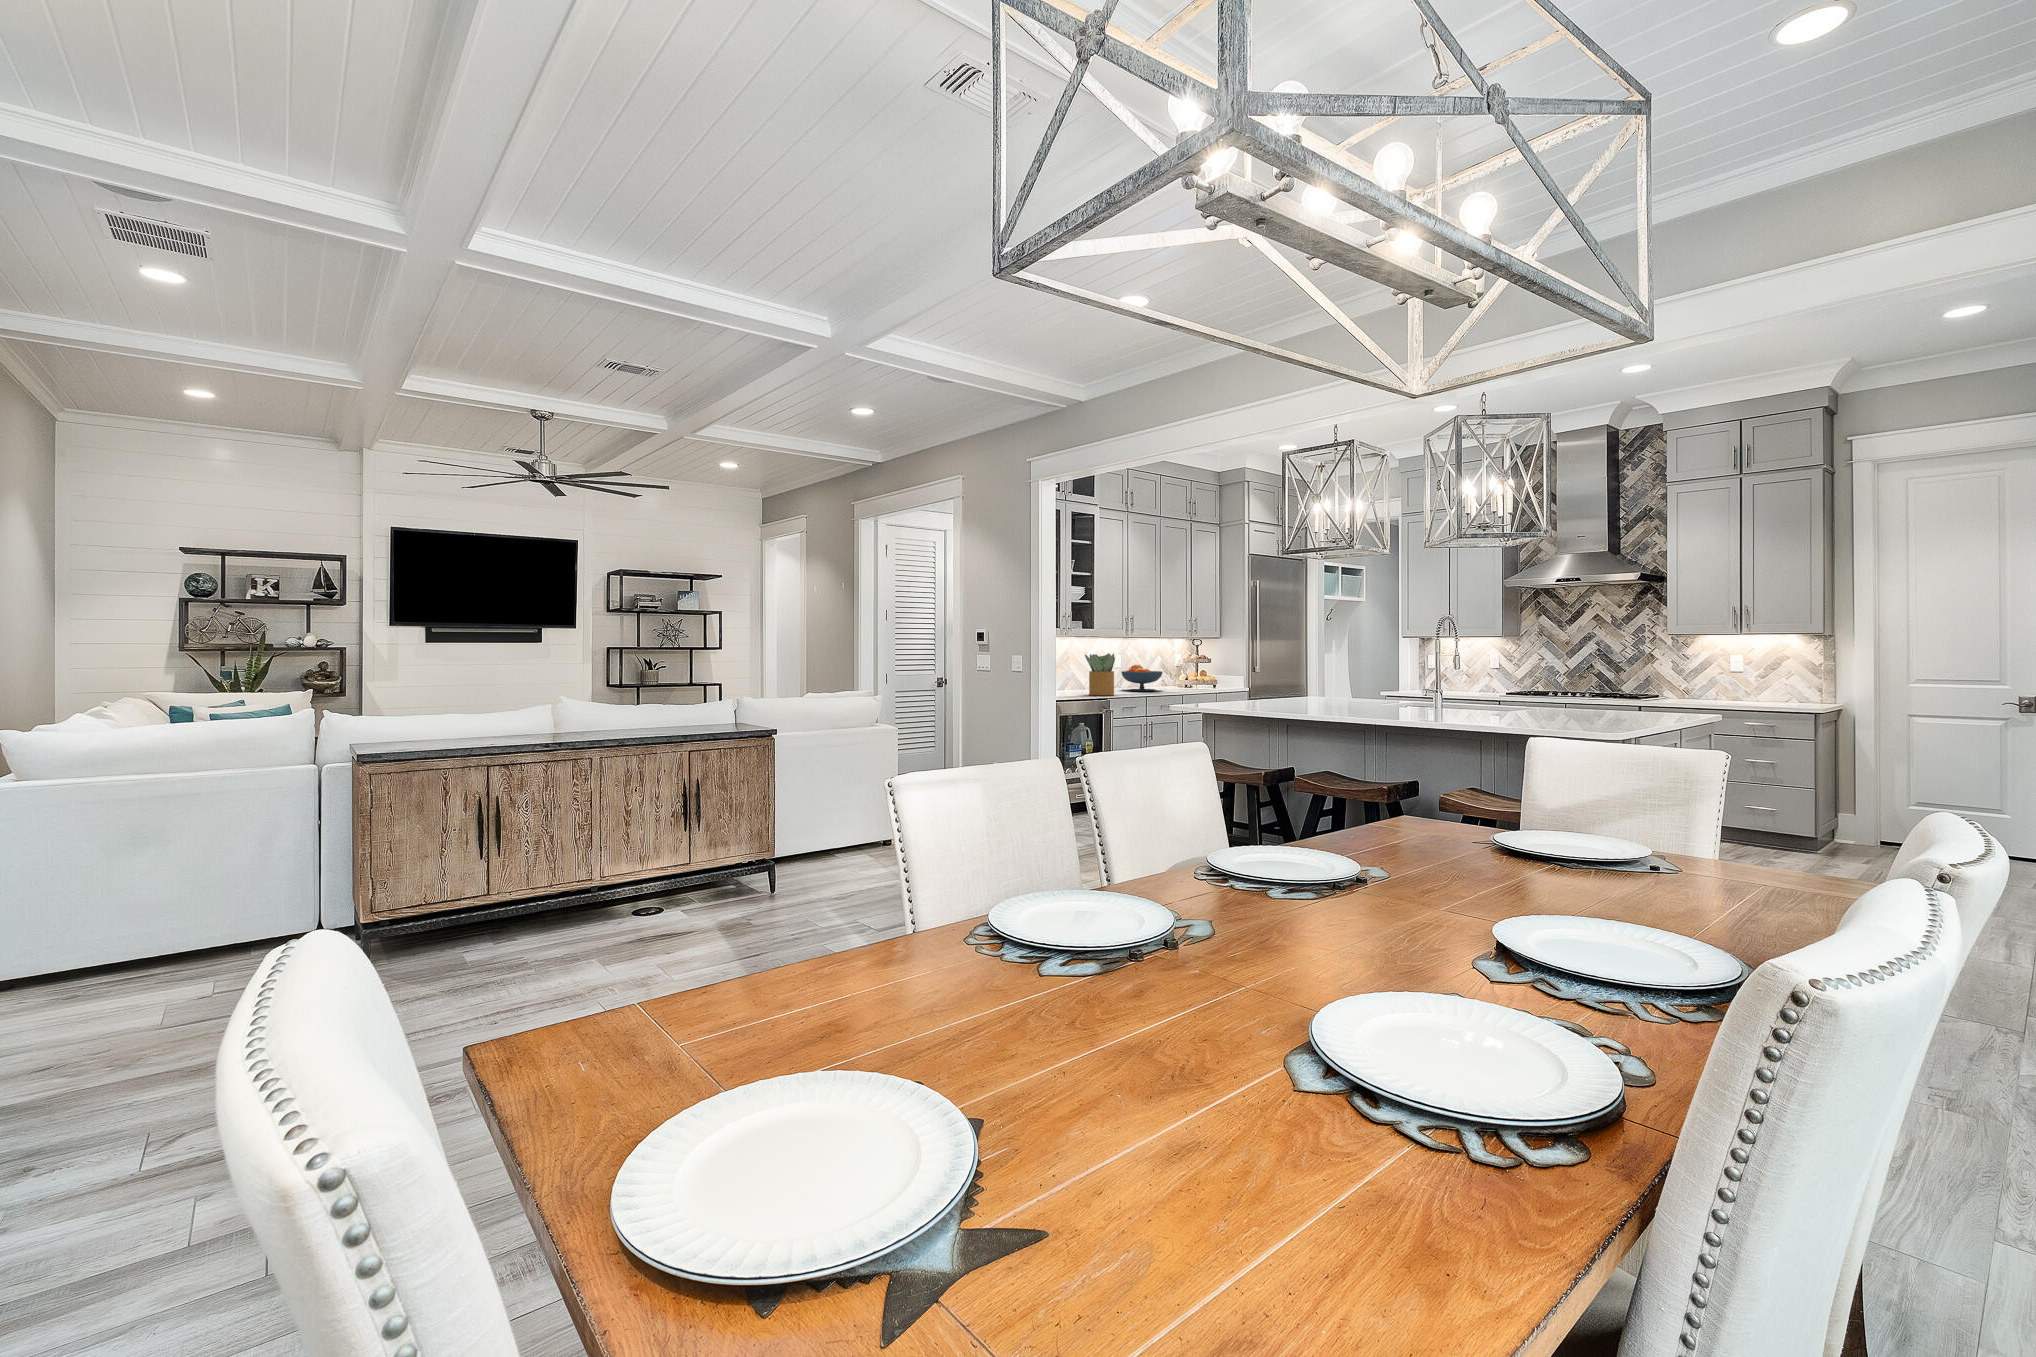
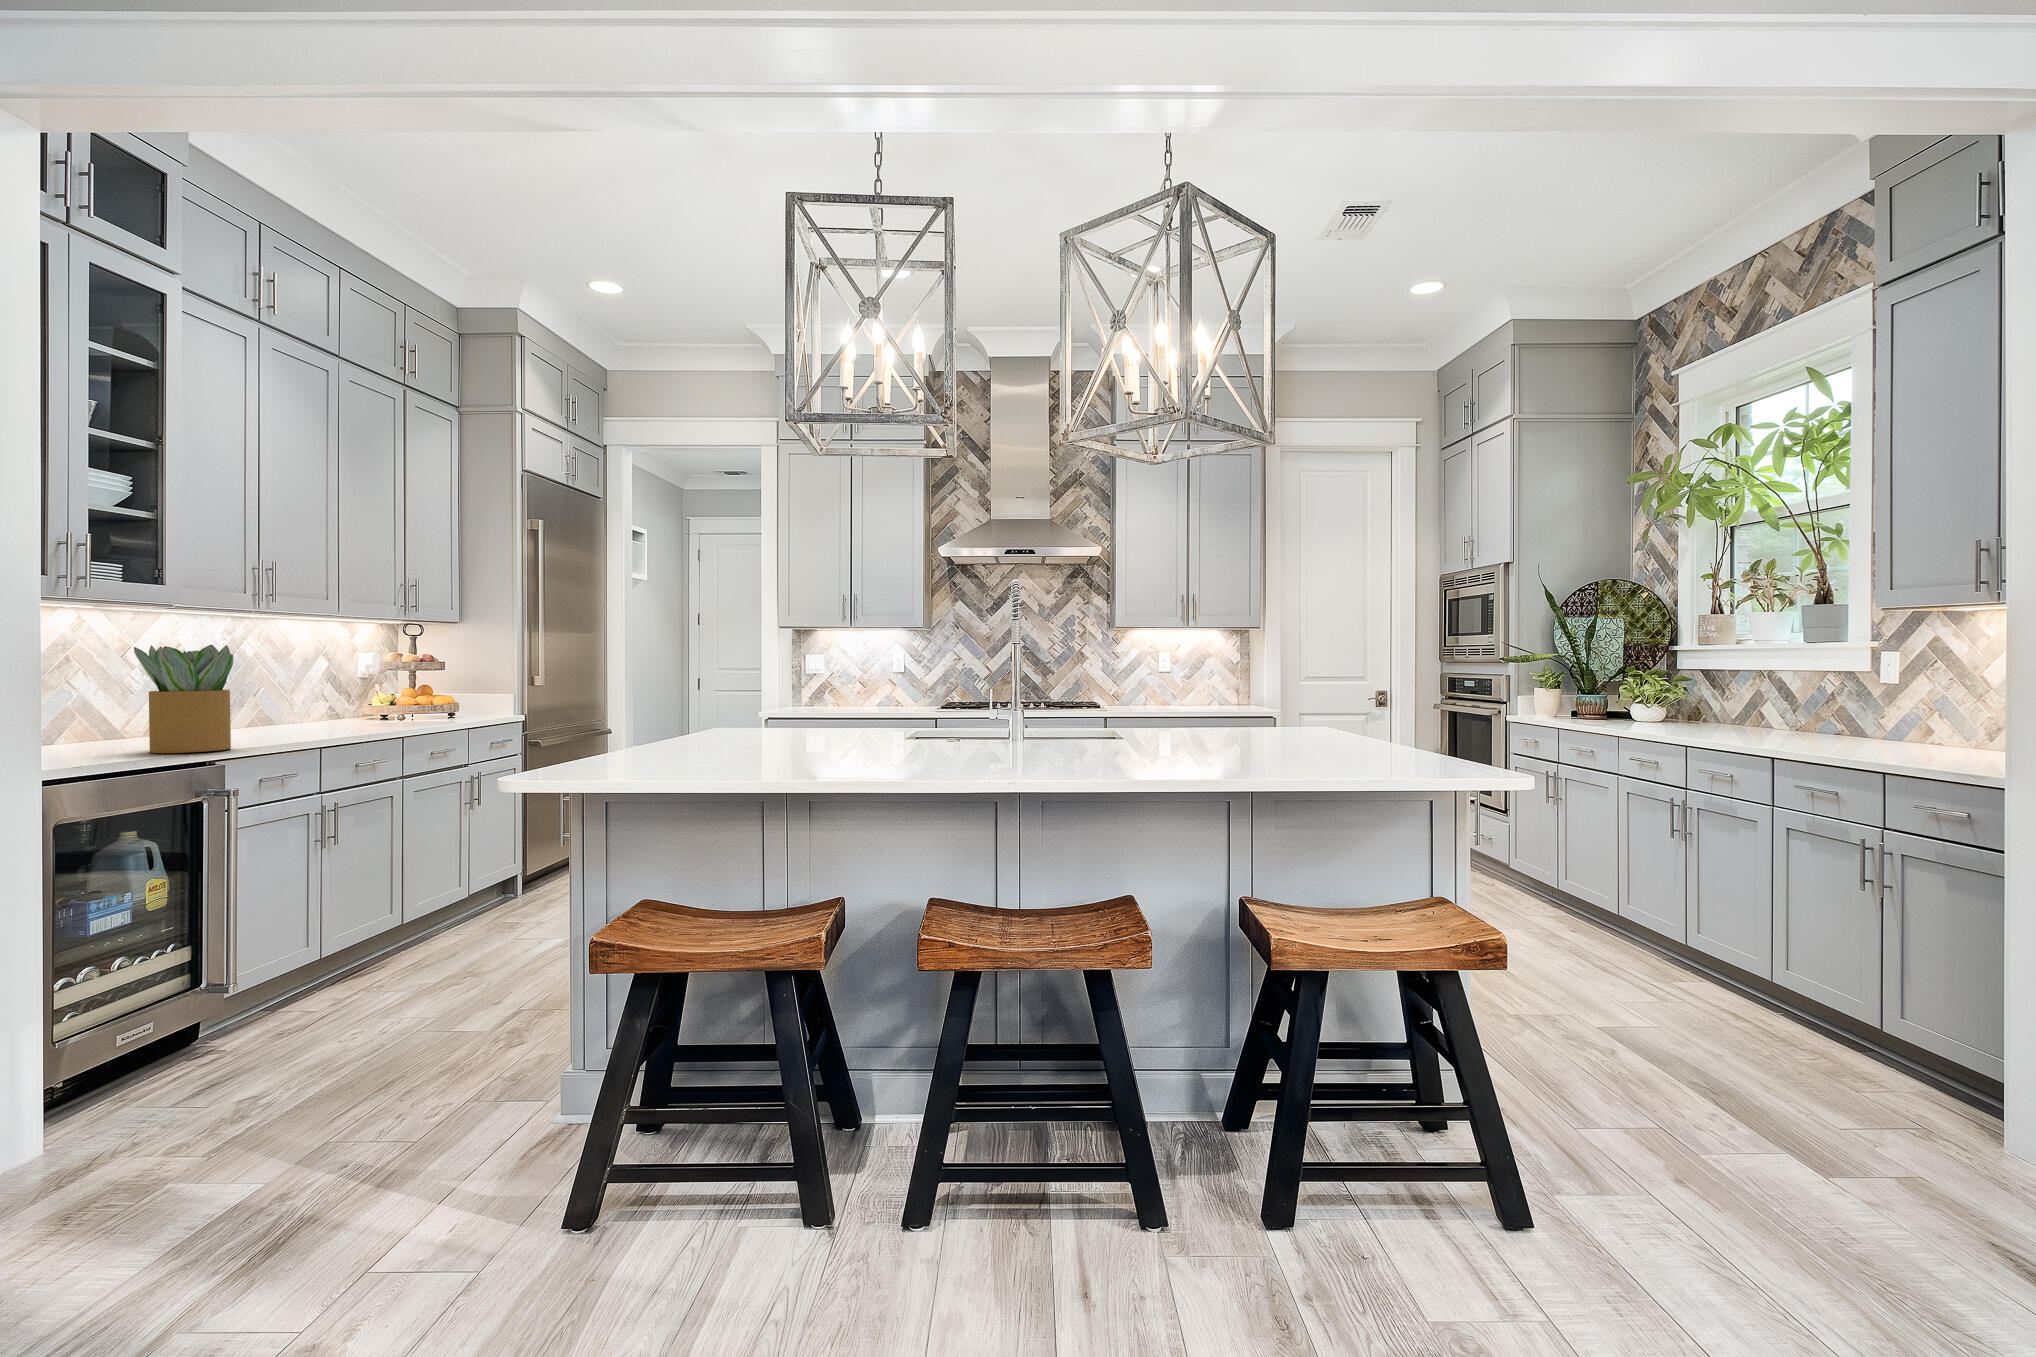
fruit bowl: present [1121,665,1163,691] -> none [237,674,353,734]

